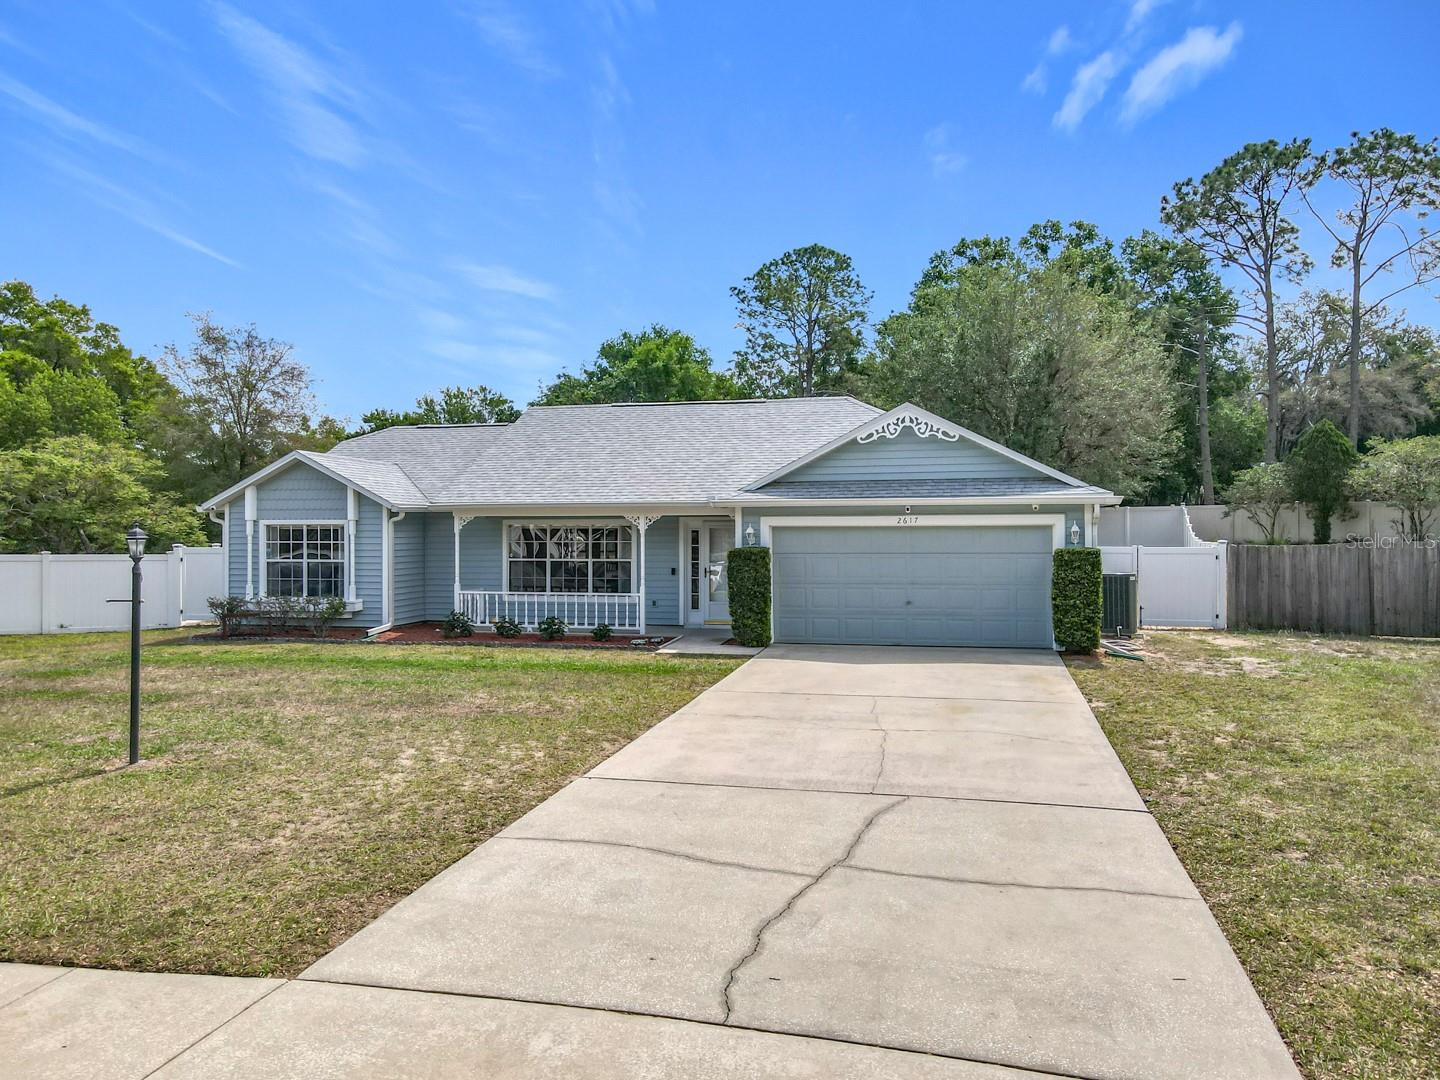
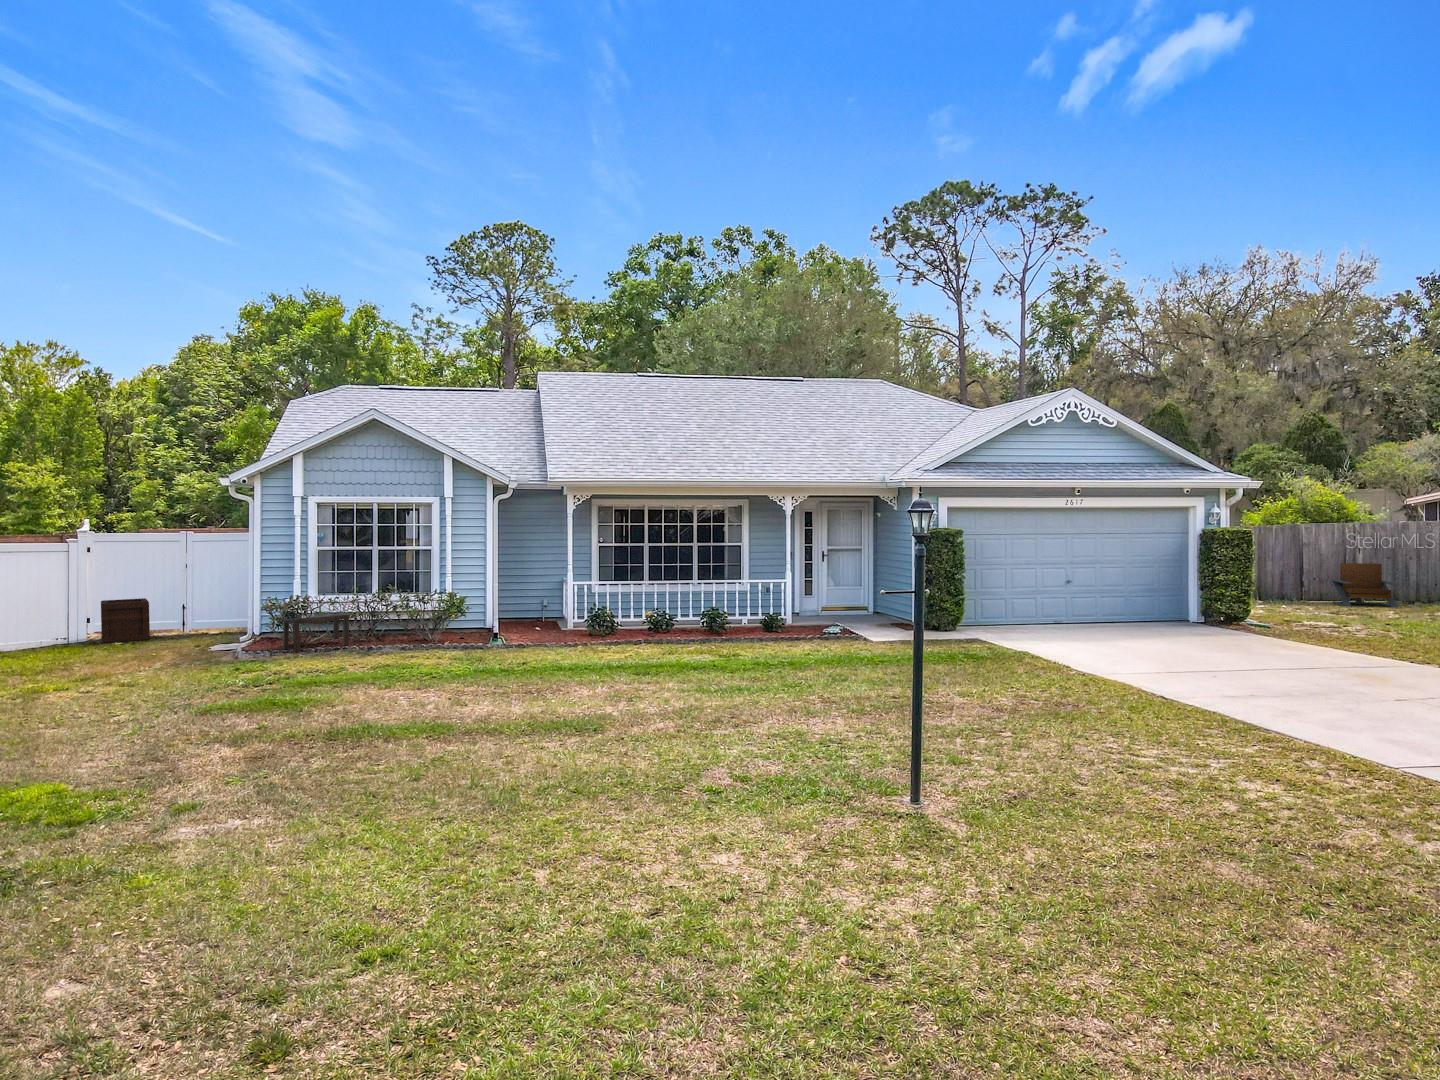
lounge chair: none [1326,589,1403,645] -> present [1332,563,1399,607]
wooden crate: none [154,596,199,627] -> present [101,598,150,643]

